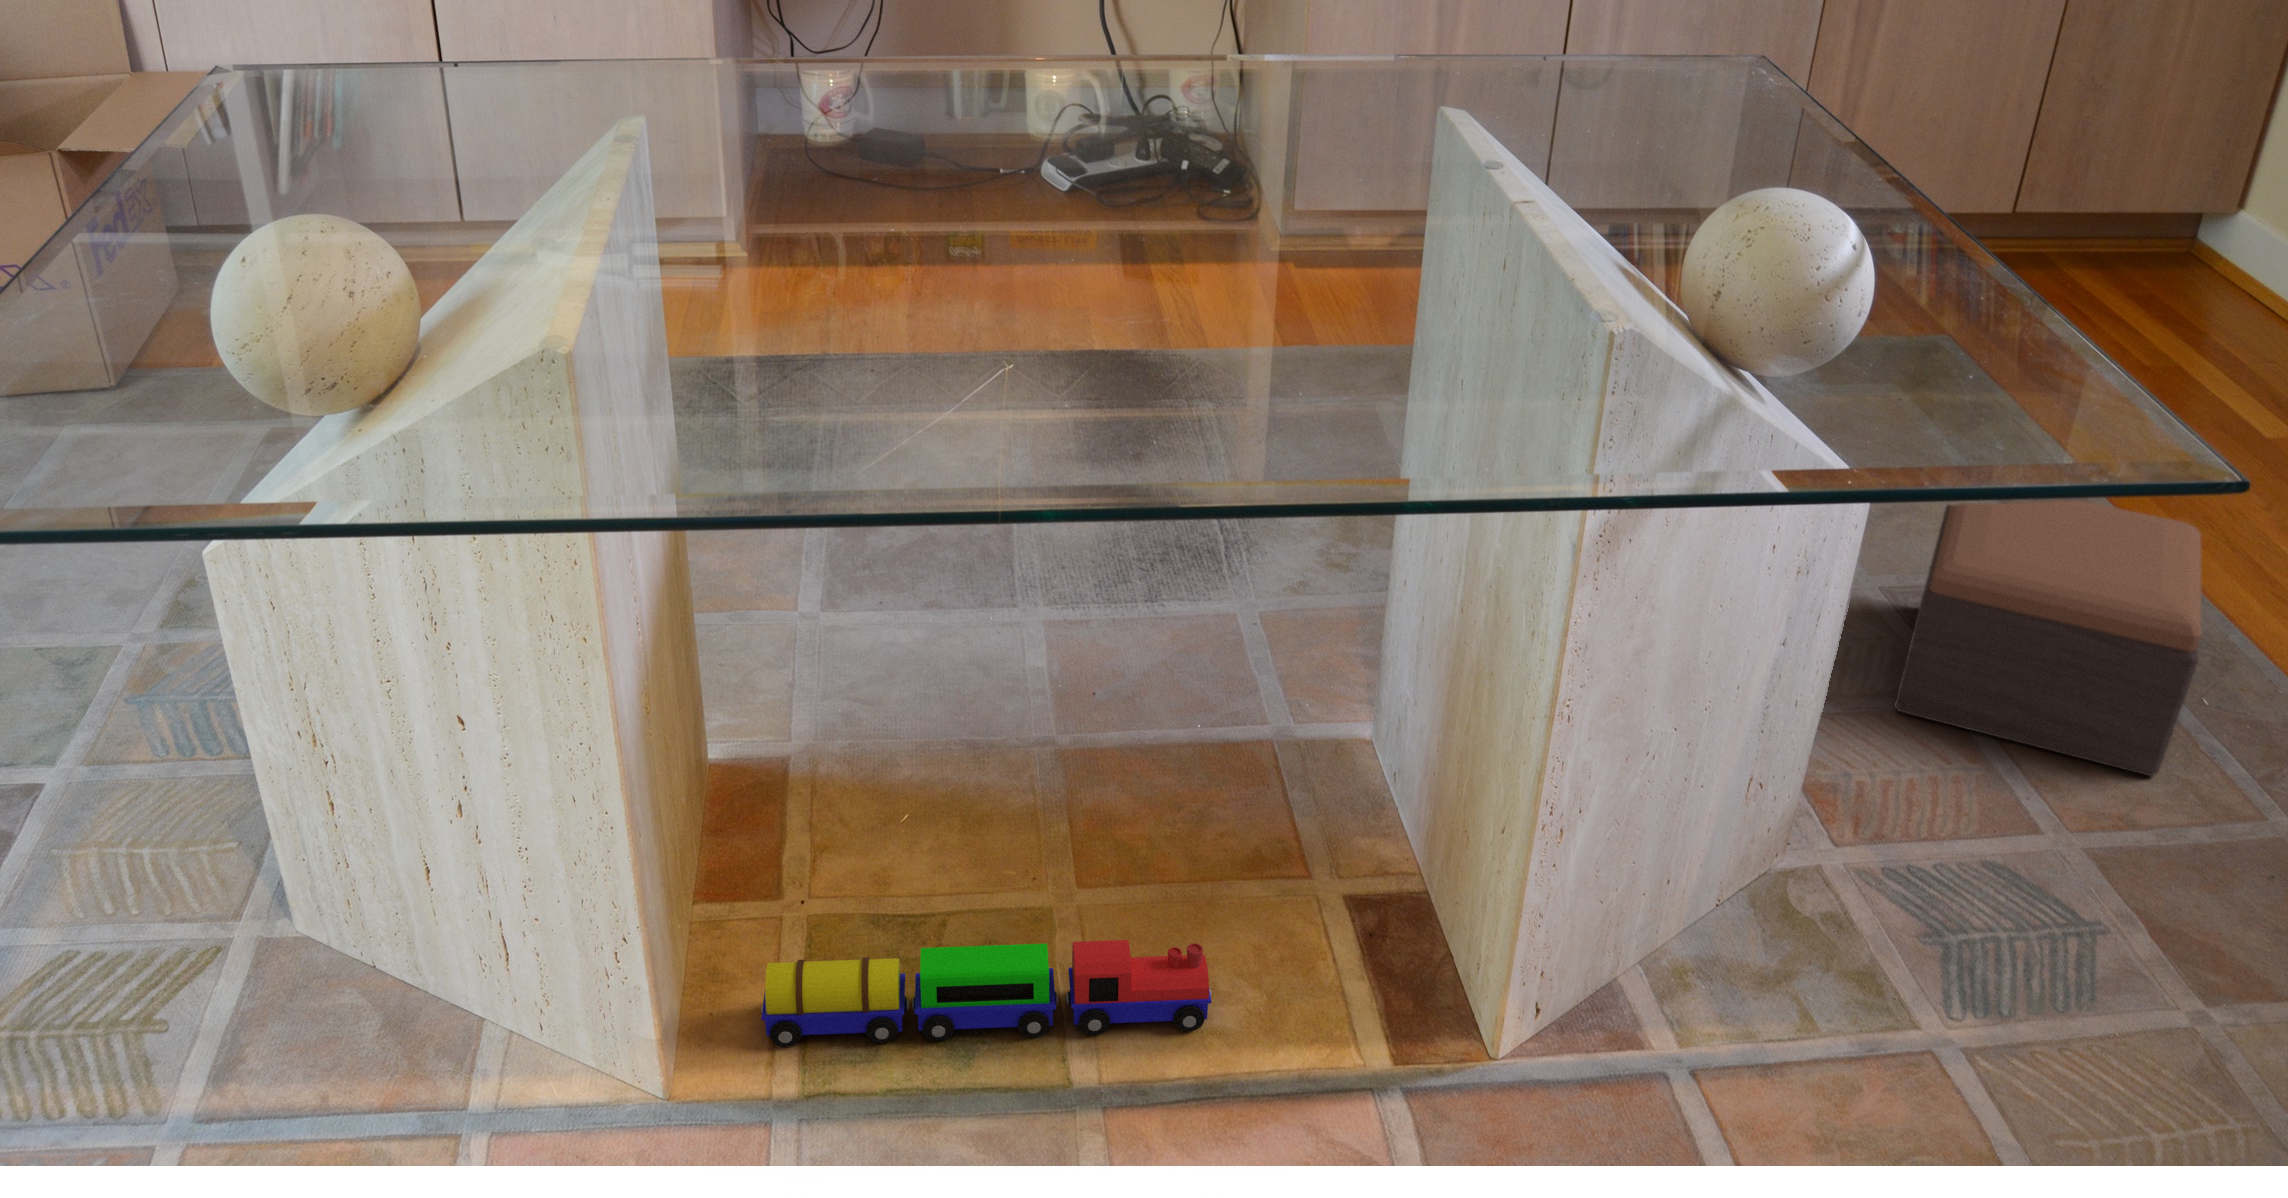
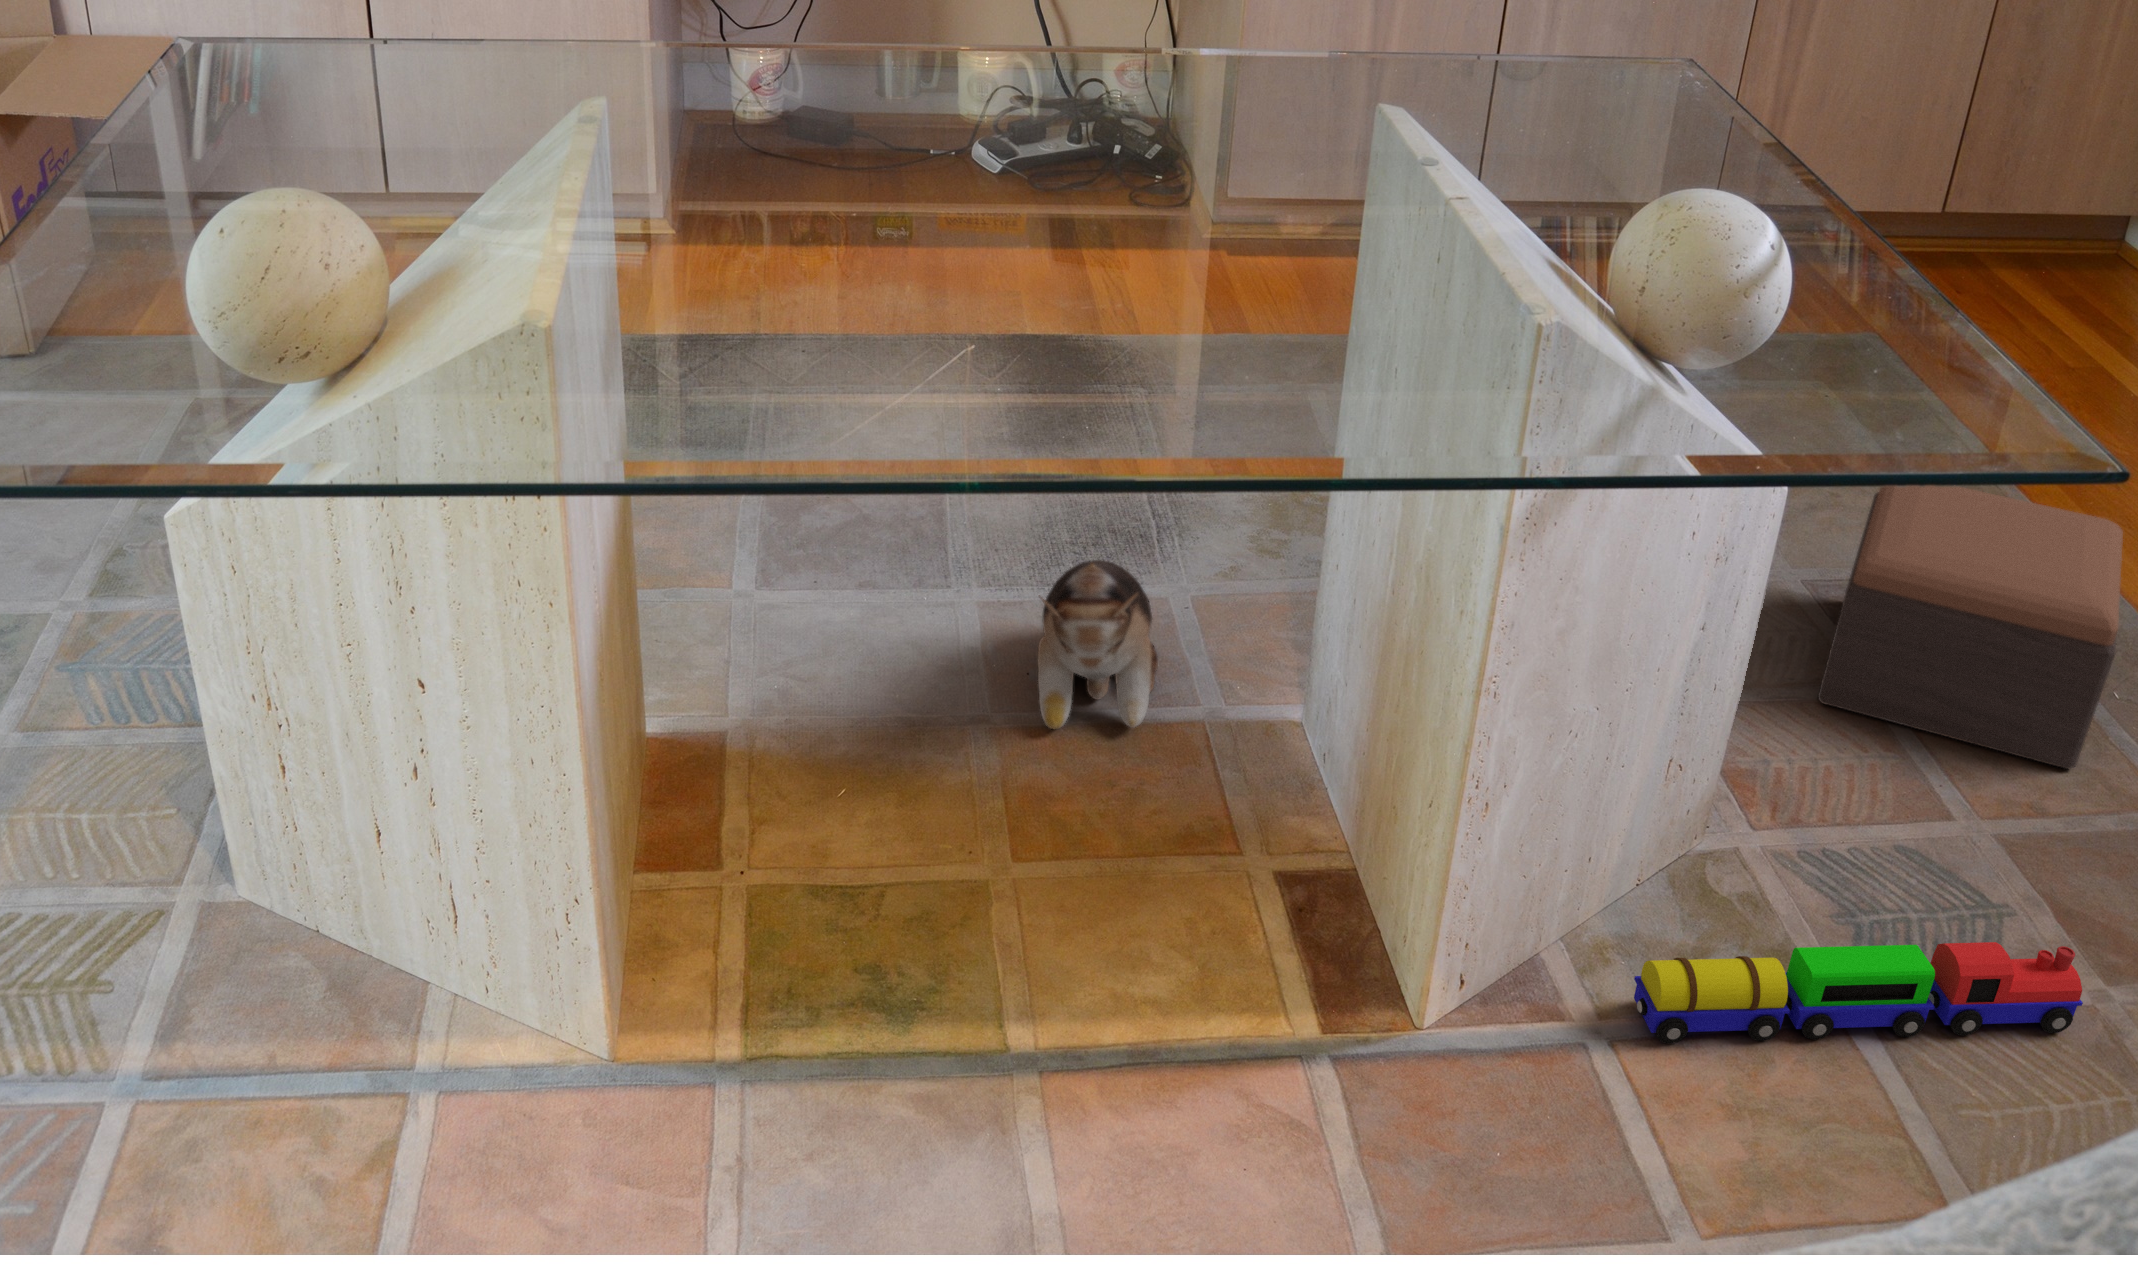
plush toy: none [1106,577,1229,749] -> present [1038,560,1158,729]
toy train: present [761,940,1211,1047] -> present [1634,942,2083,1044]

